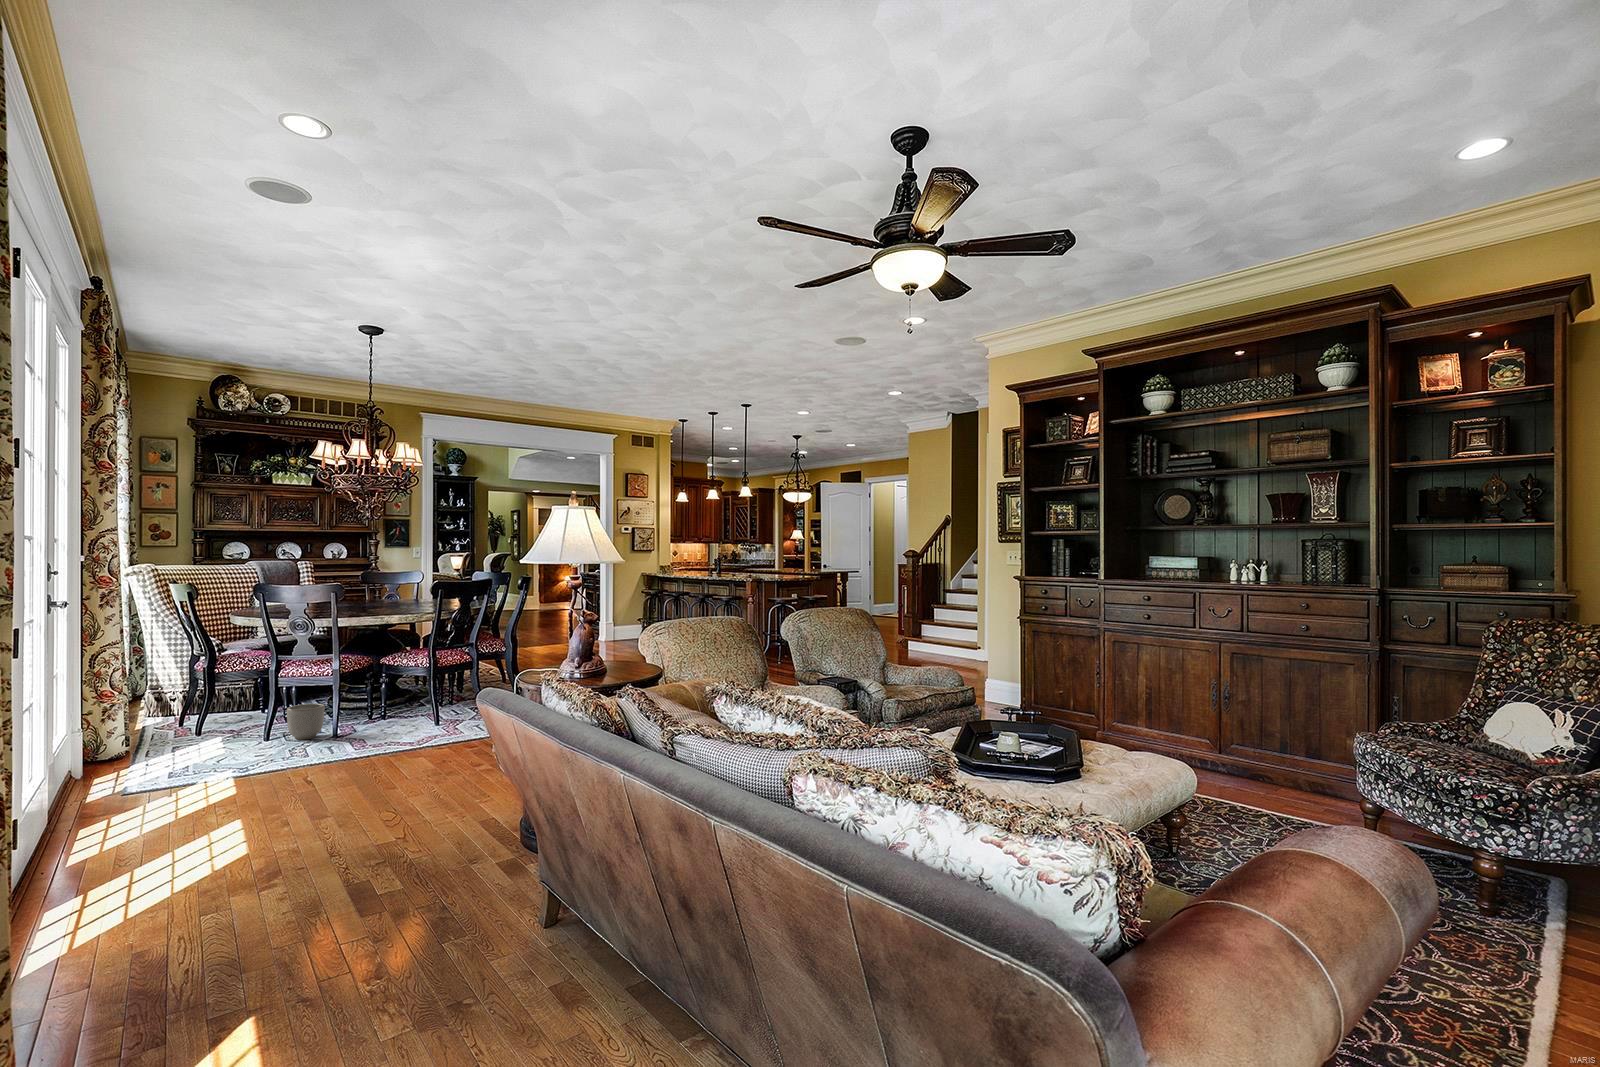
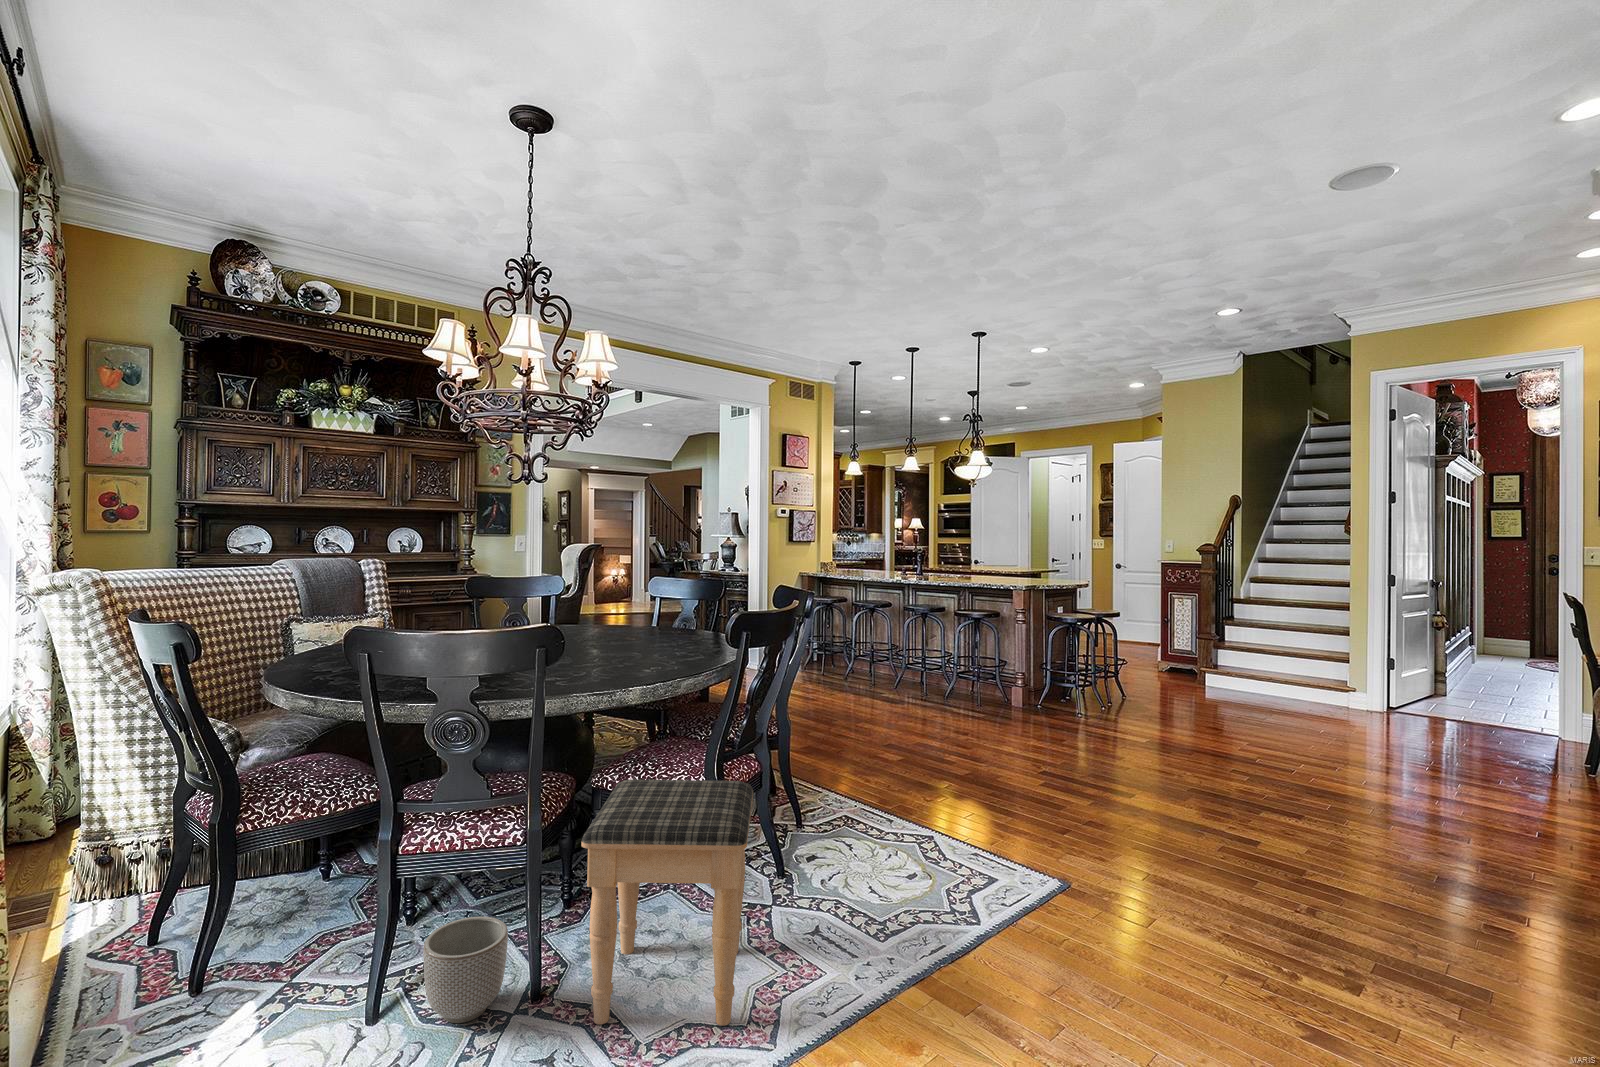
footstool: none [349,651,445,741] -> present [581,779,753,1026]

